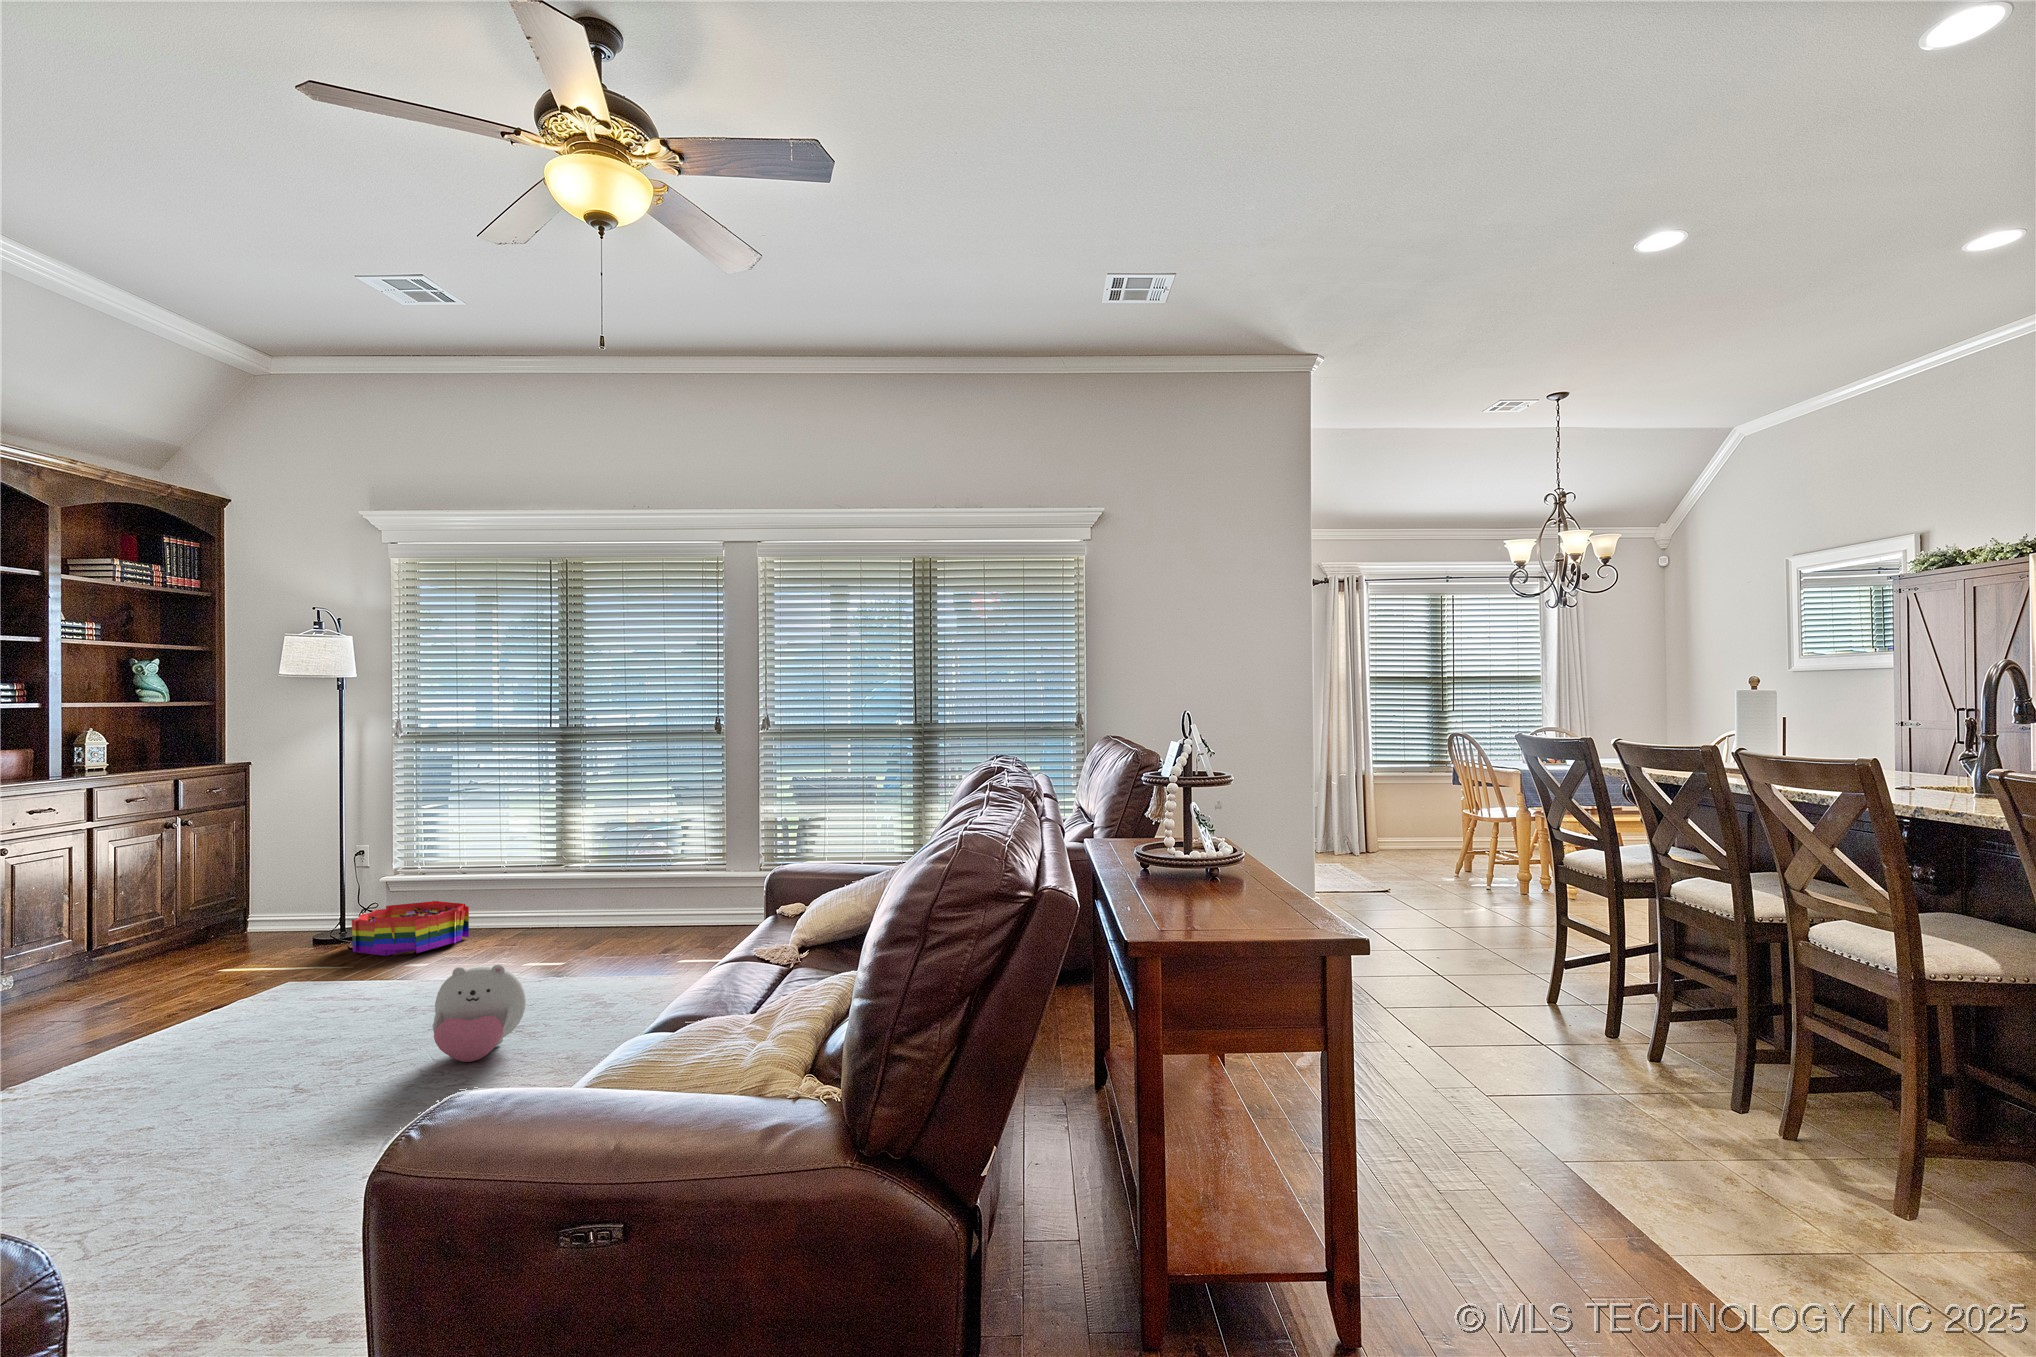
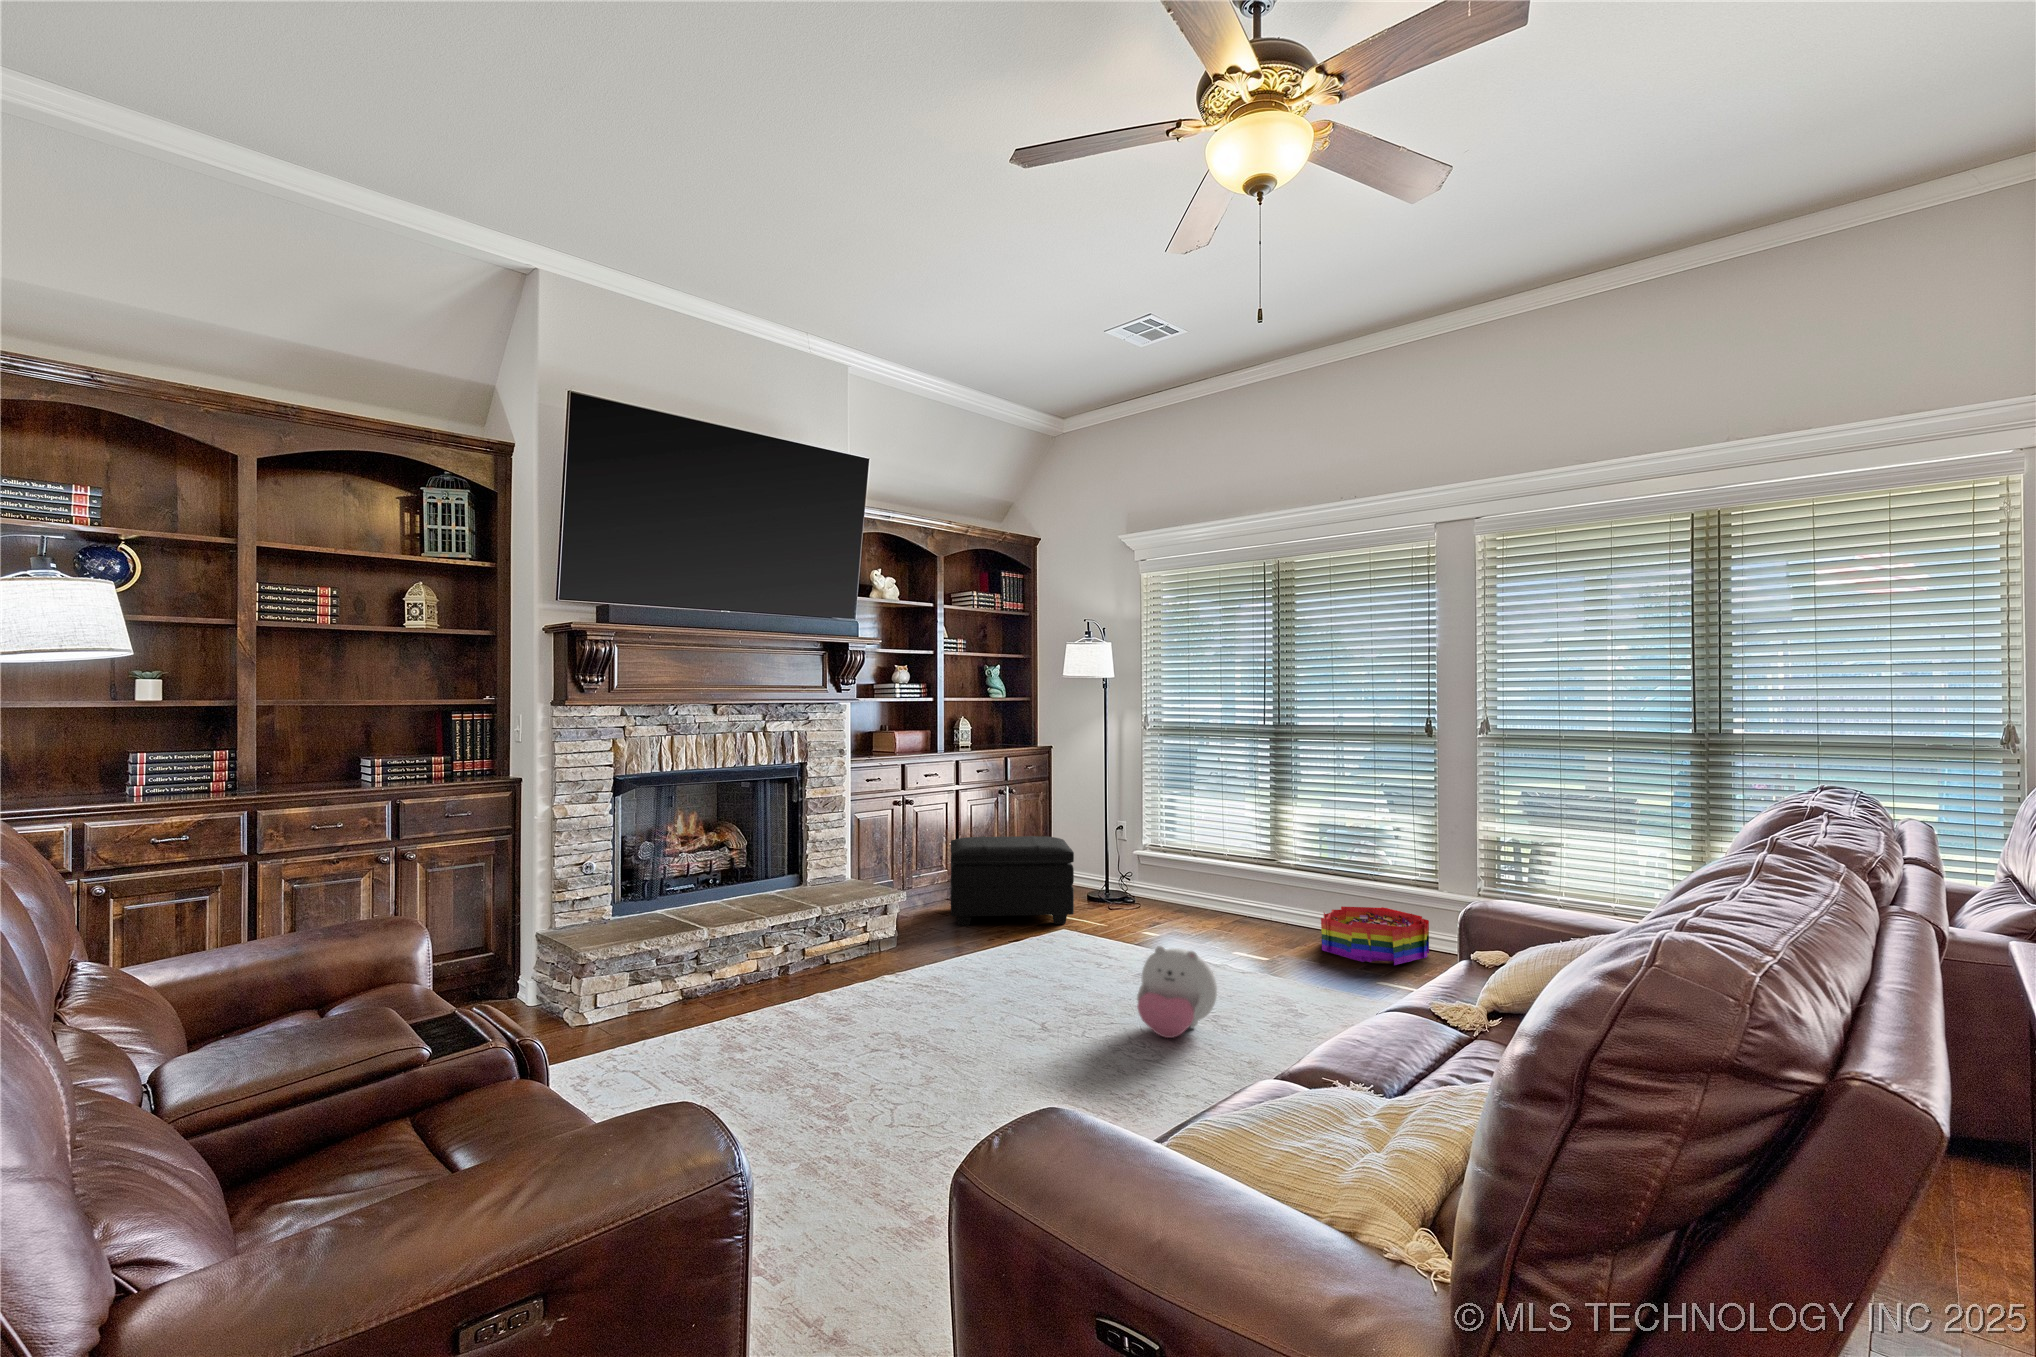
footstool: none [93,876,306,1010] -> present [951,836,1074,926]
storage bin: present [352,901,469,956] -> present [1321,906,1429,965]

